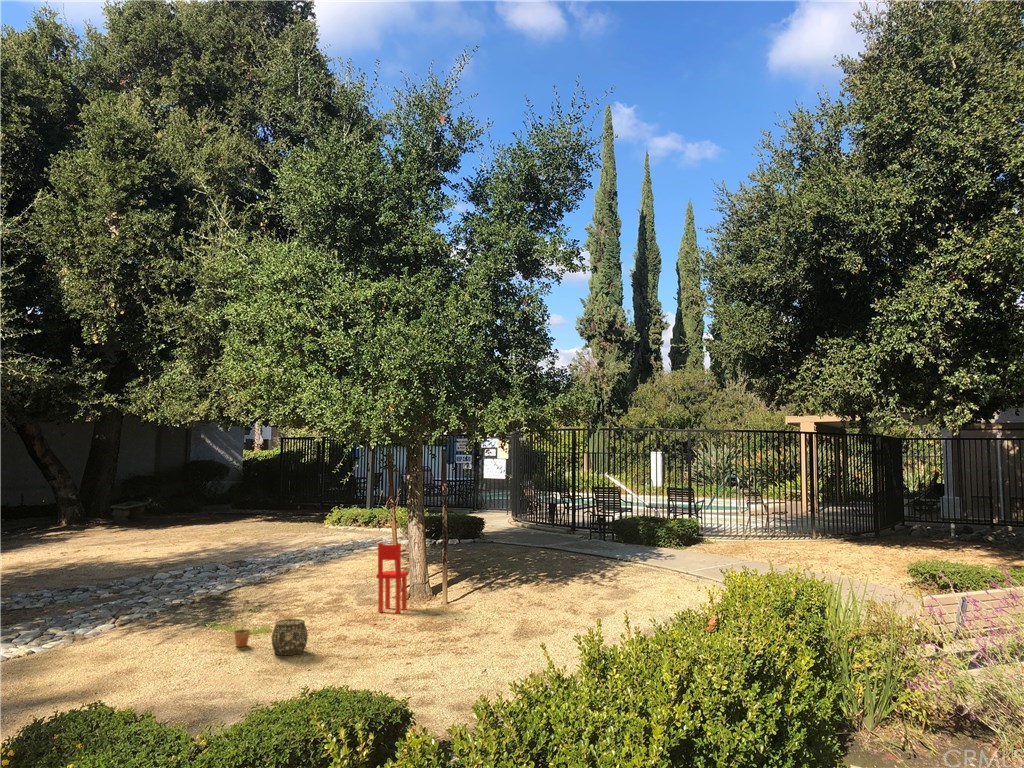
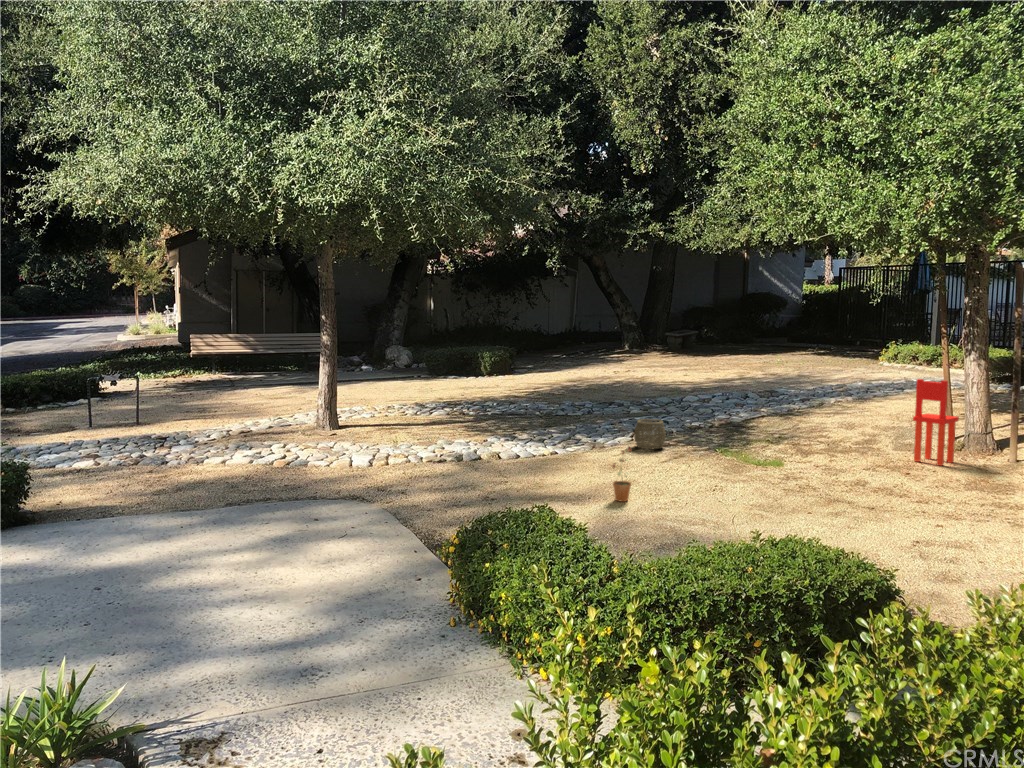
potted plant: present [234,600,250,647] -> present [613,447,631,502]
woven basket: present [272,619,308,655] -> present [634,419,666,449]

